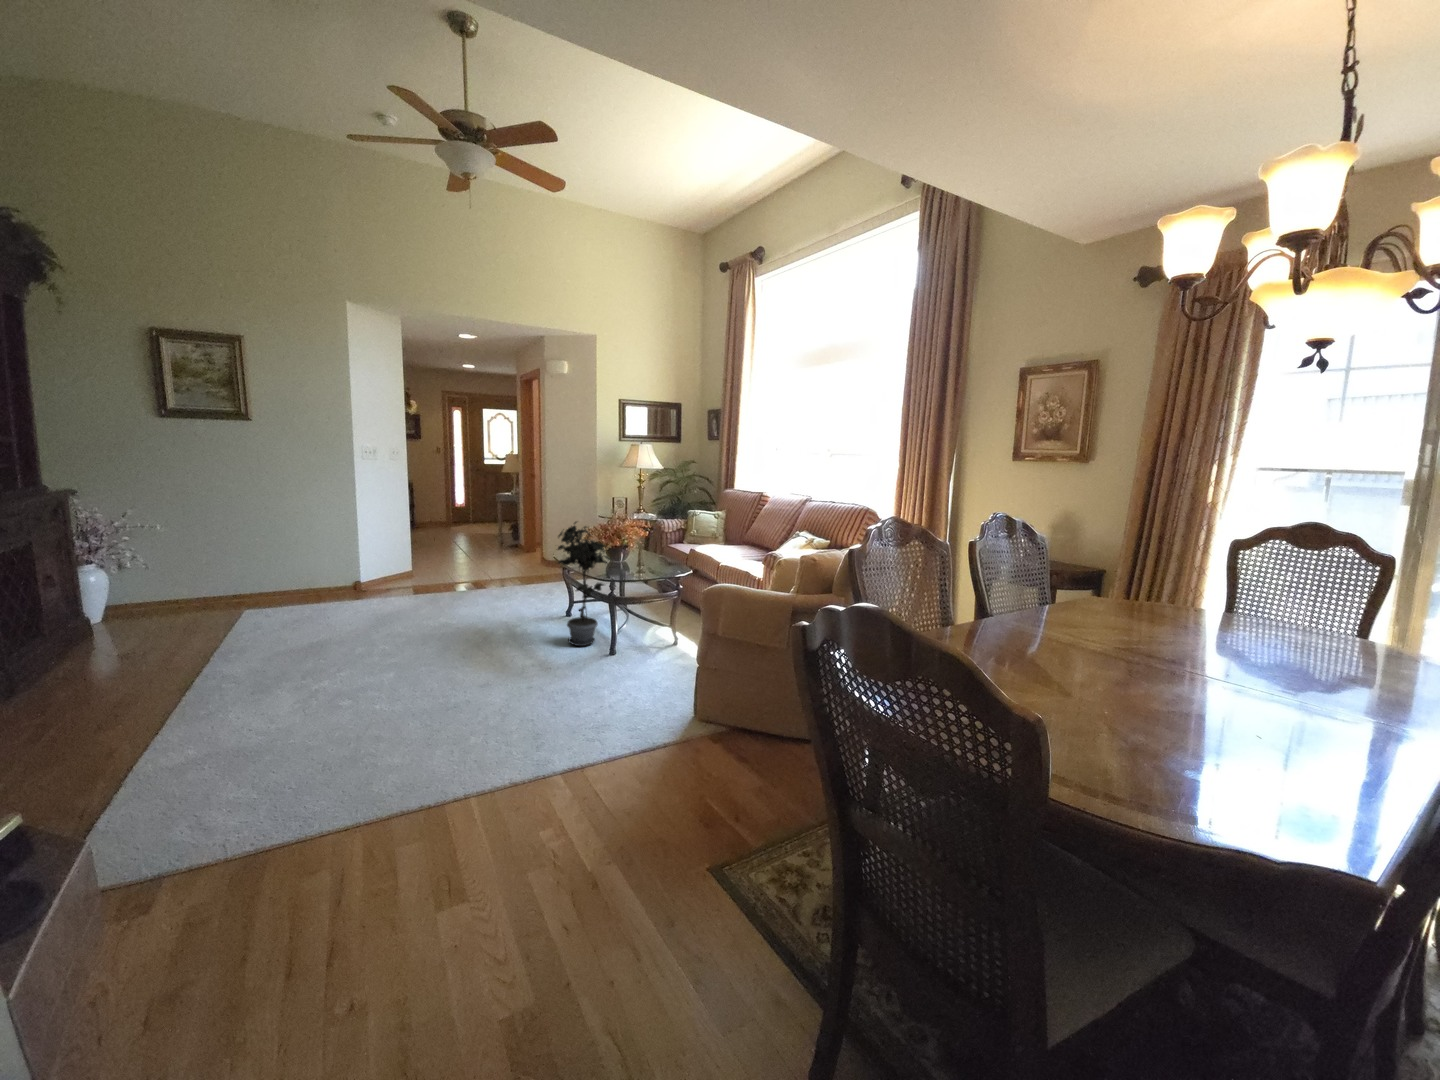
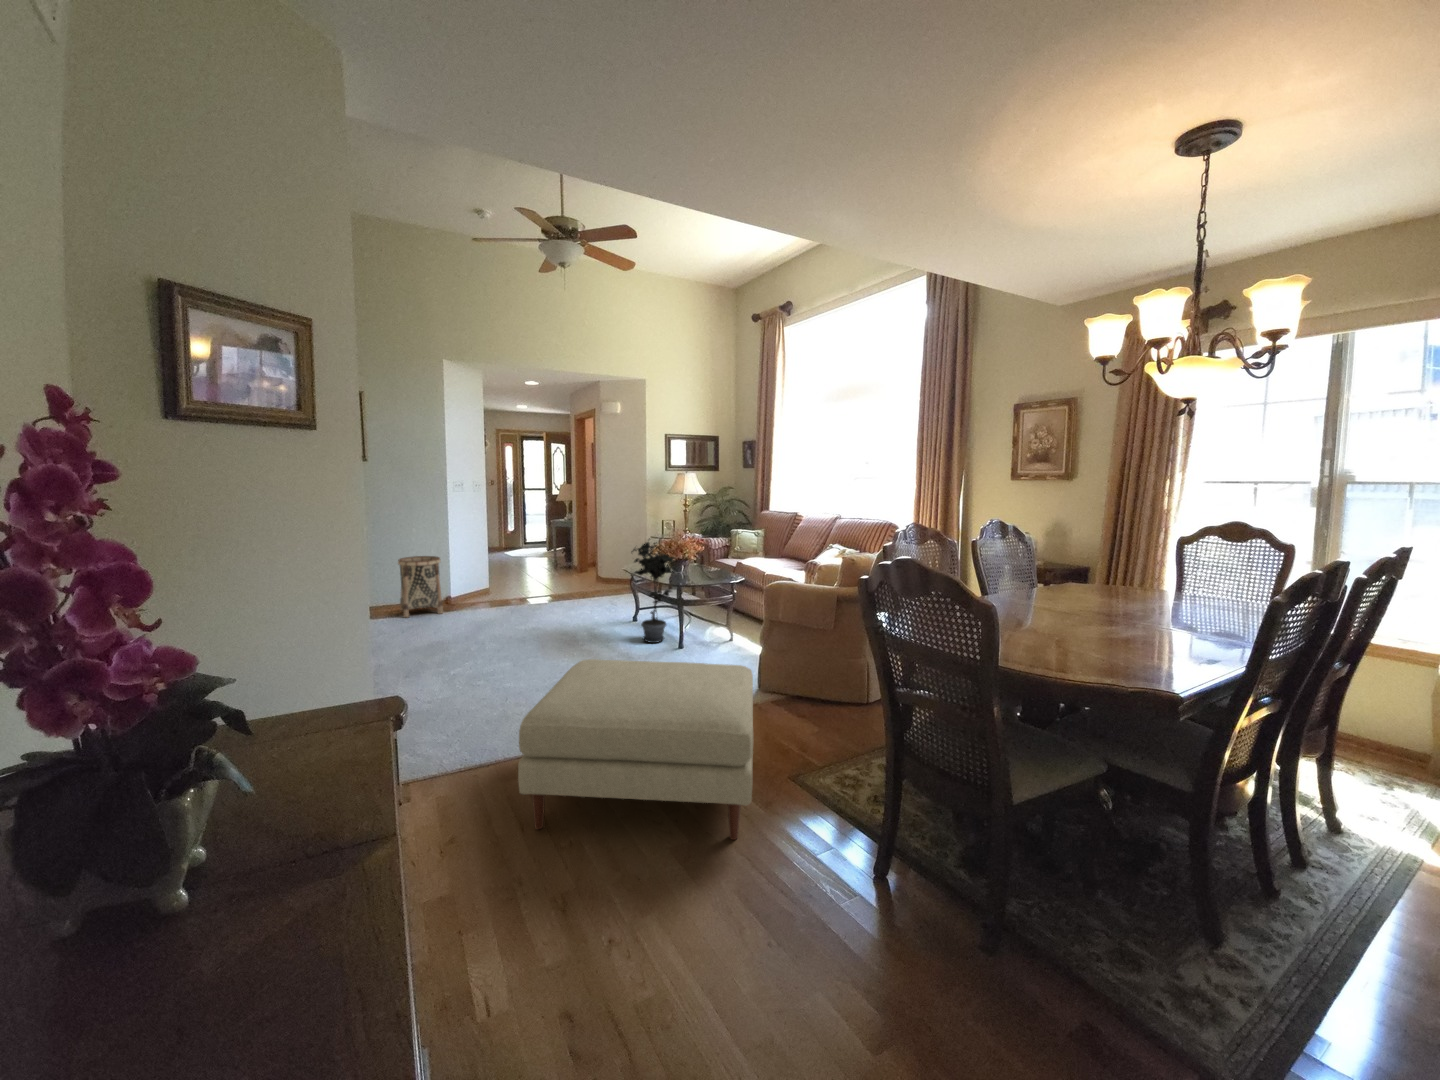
basket: none [287,534,345,606] -> present [398,556,443,617]
ottoman: none [248,698,665,1008] -> present [518,659,753,840]

